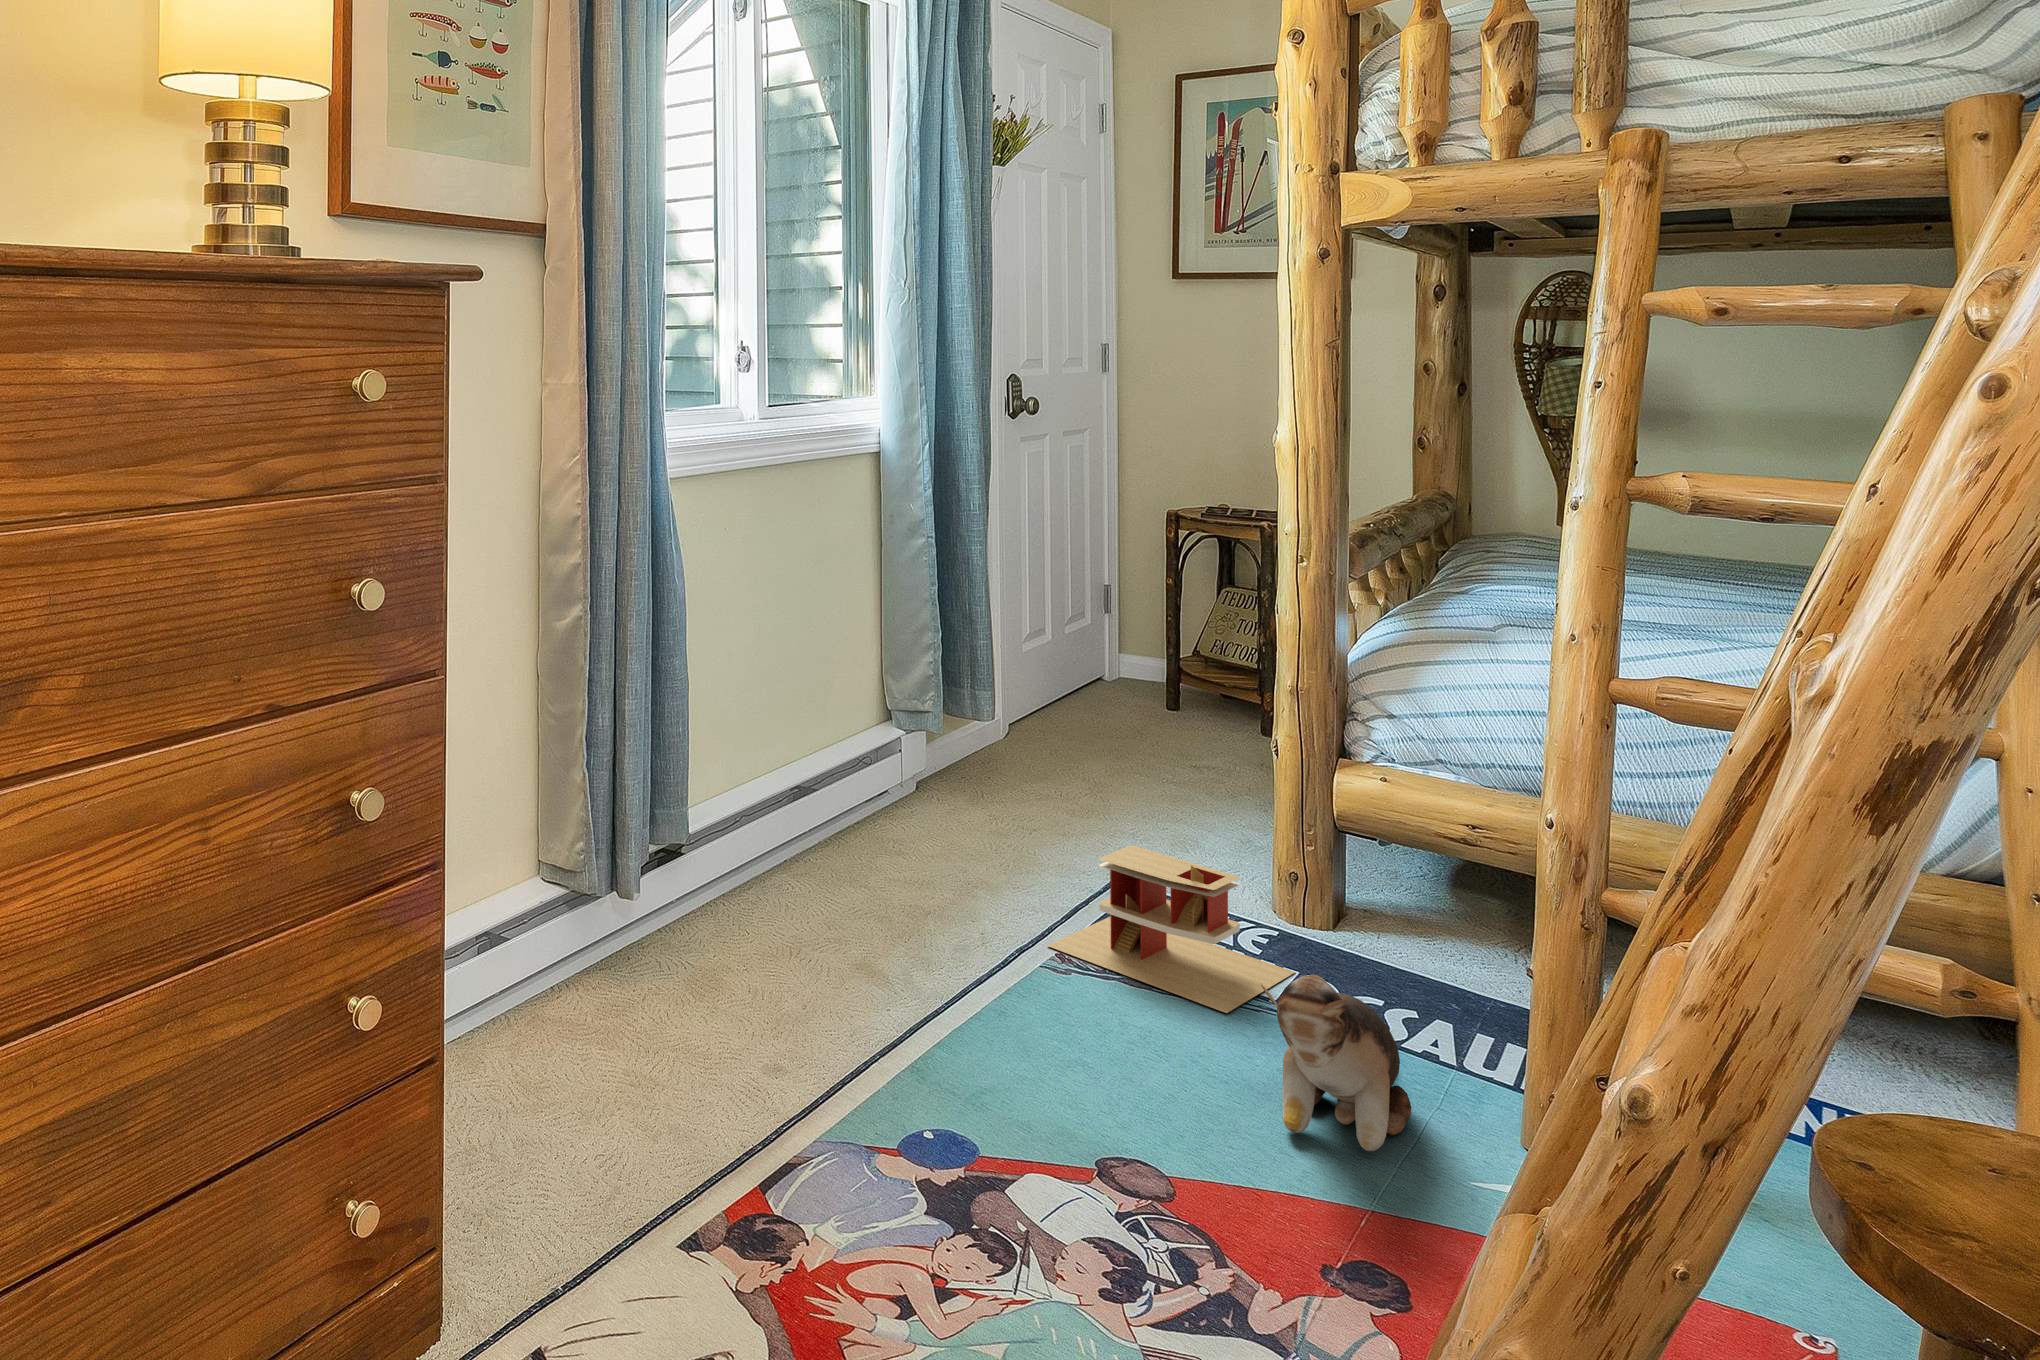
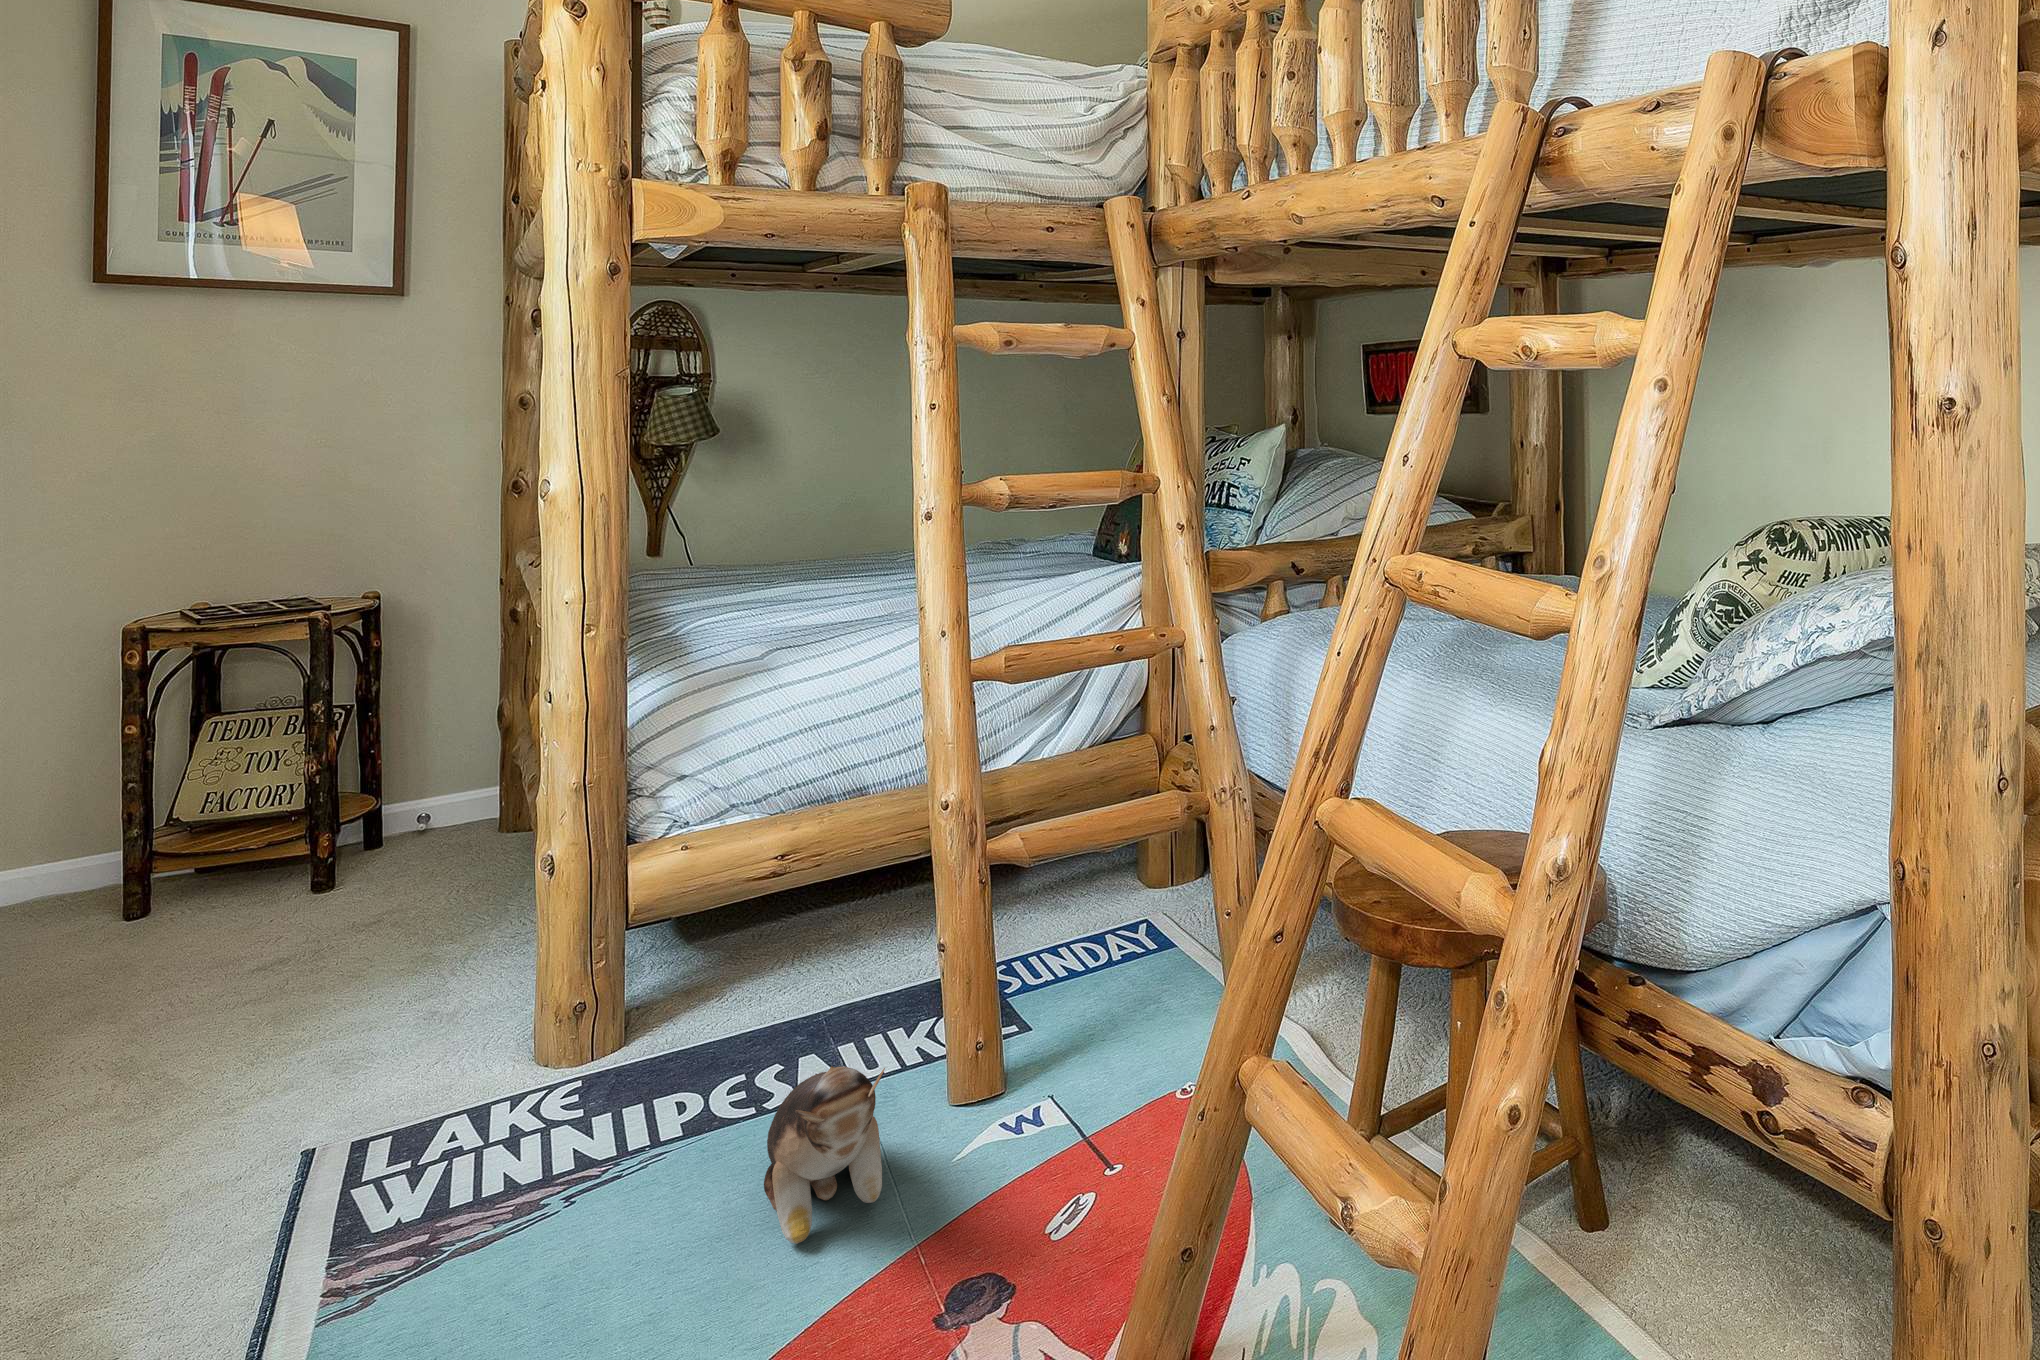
toy house: present [1048,845,1295,1013] -> none [292,1040,637,1299]

